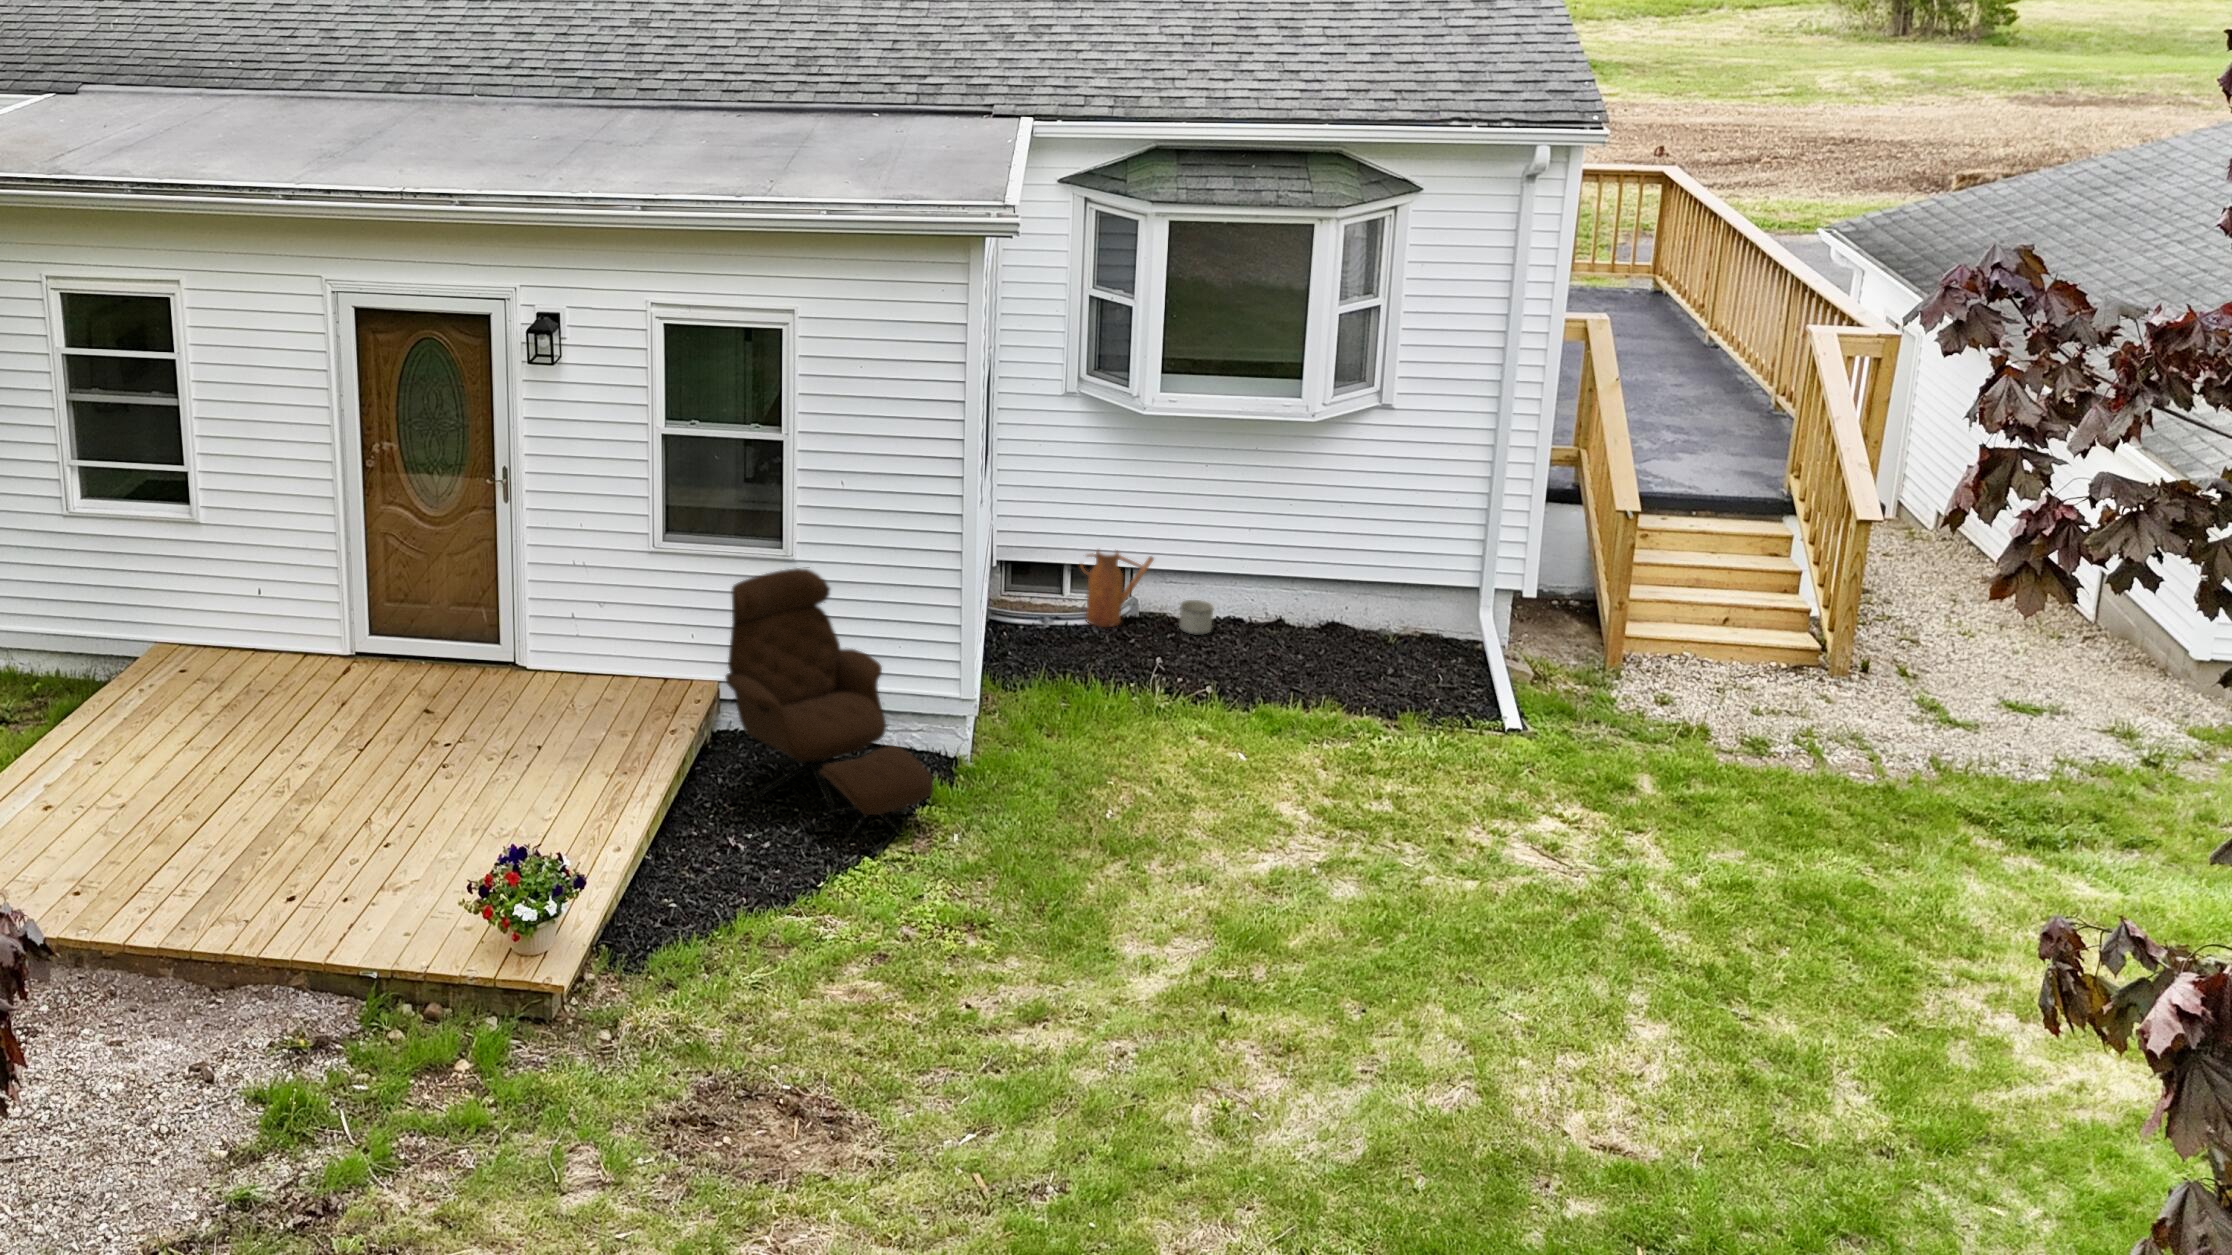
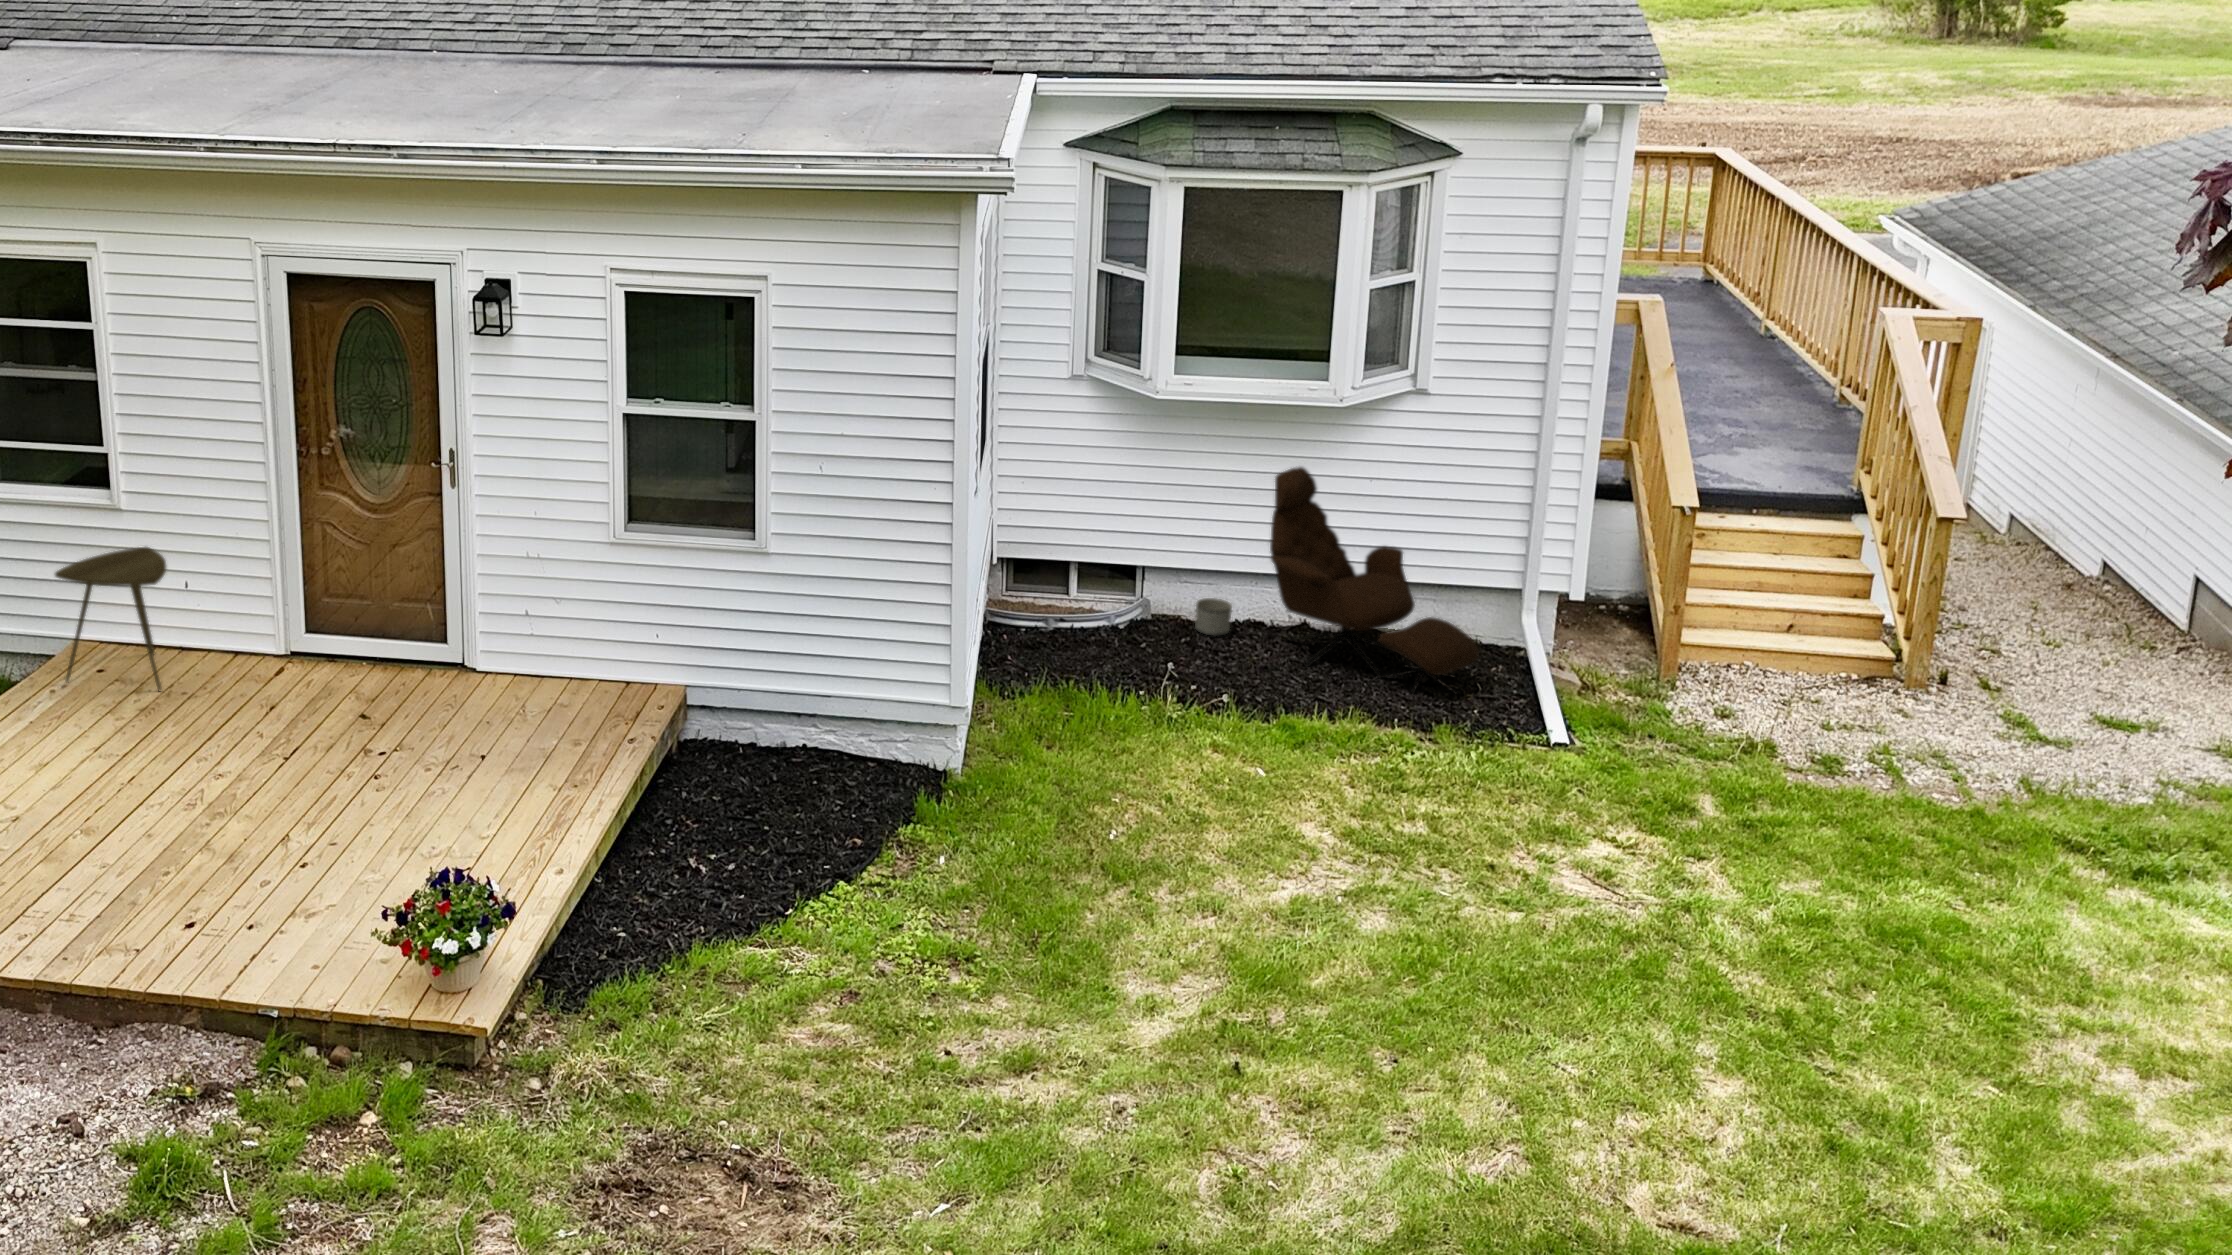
watering can: present [1080,550,1153,627] -> none [1088,542,1168,627]
side table: none [133,559,235,694] -> present [55,547,166,691]
lounge chair: present [725,567,933,836] -> present [1270,467,1479,695]

